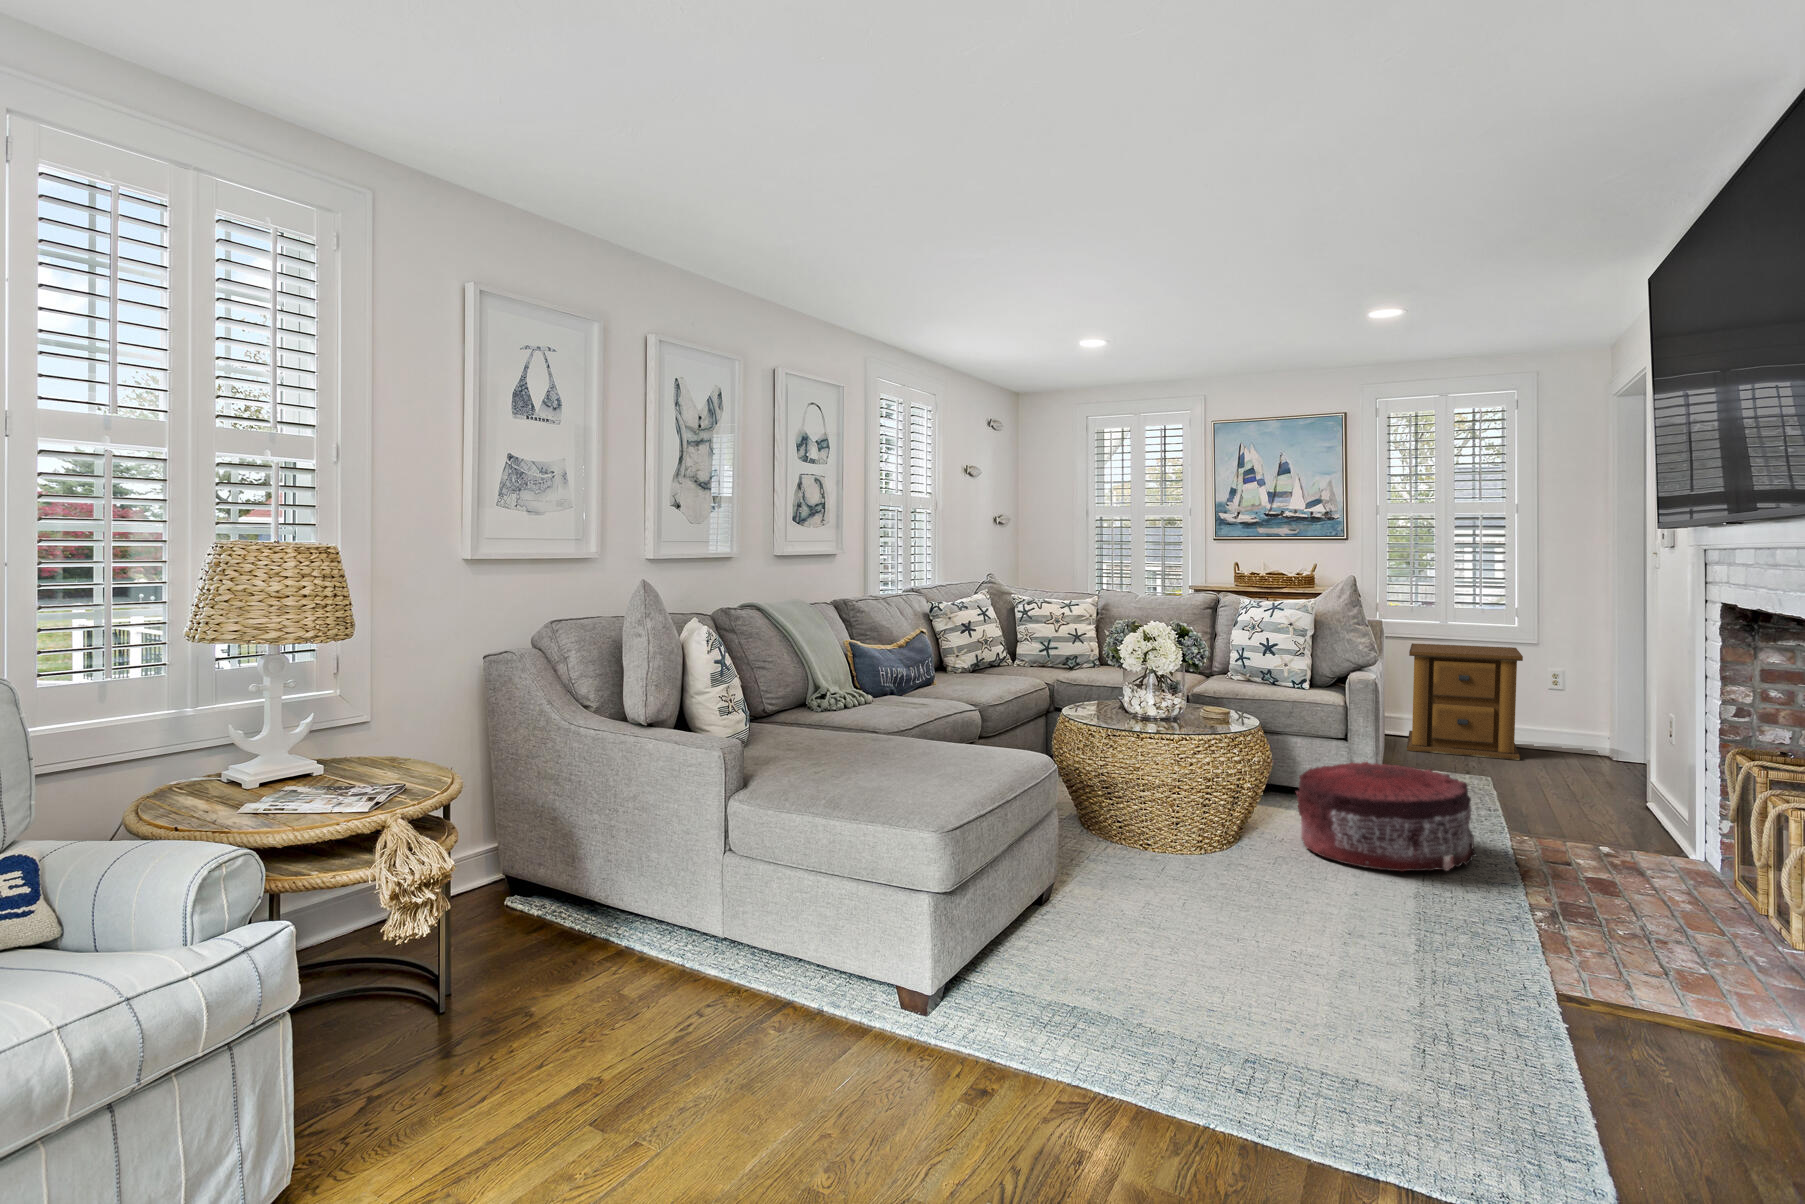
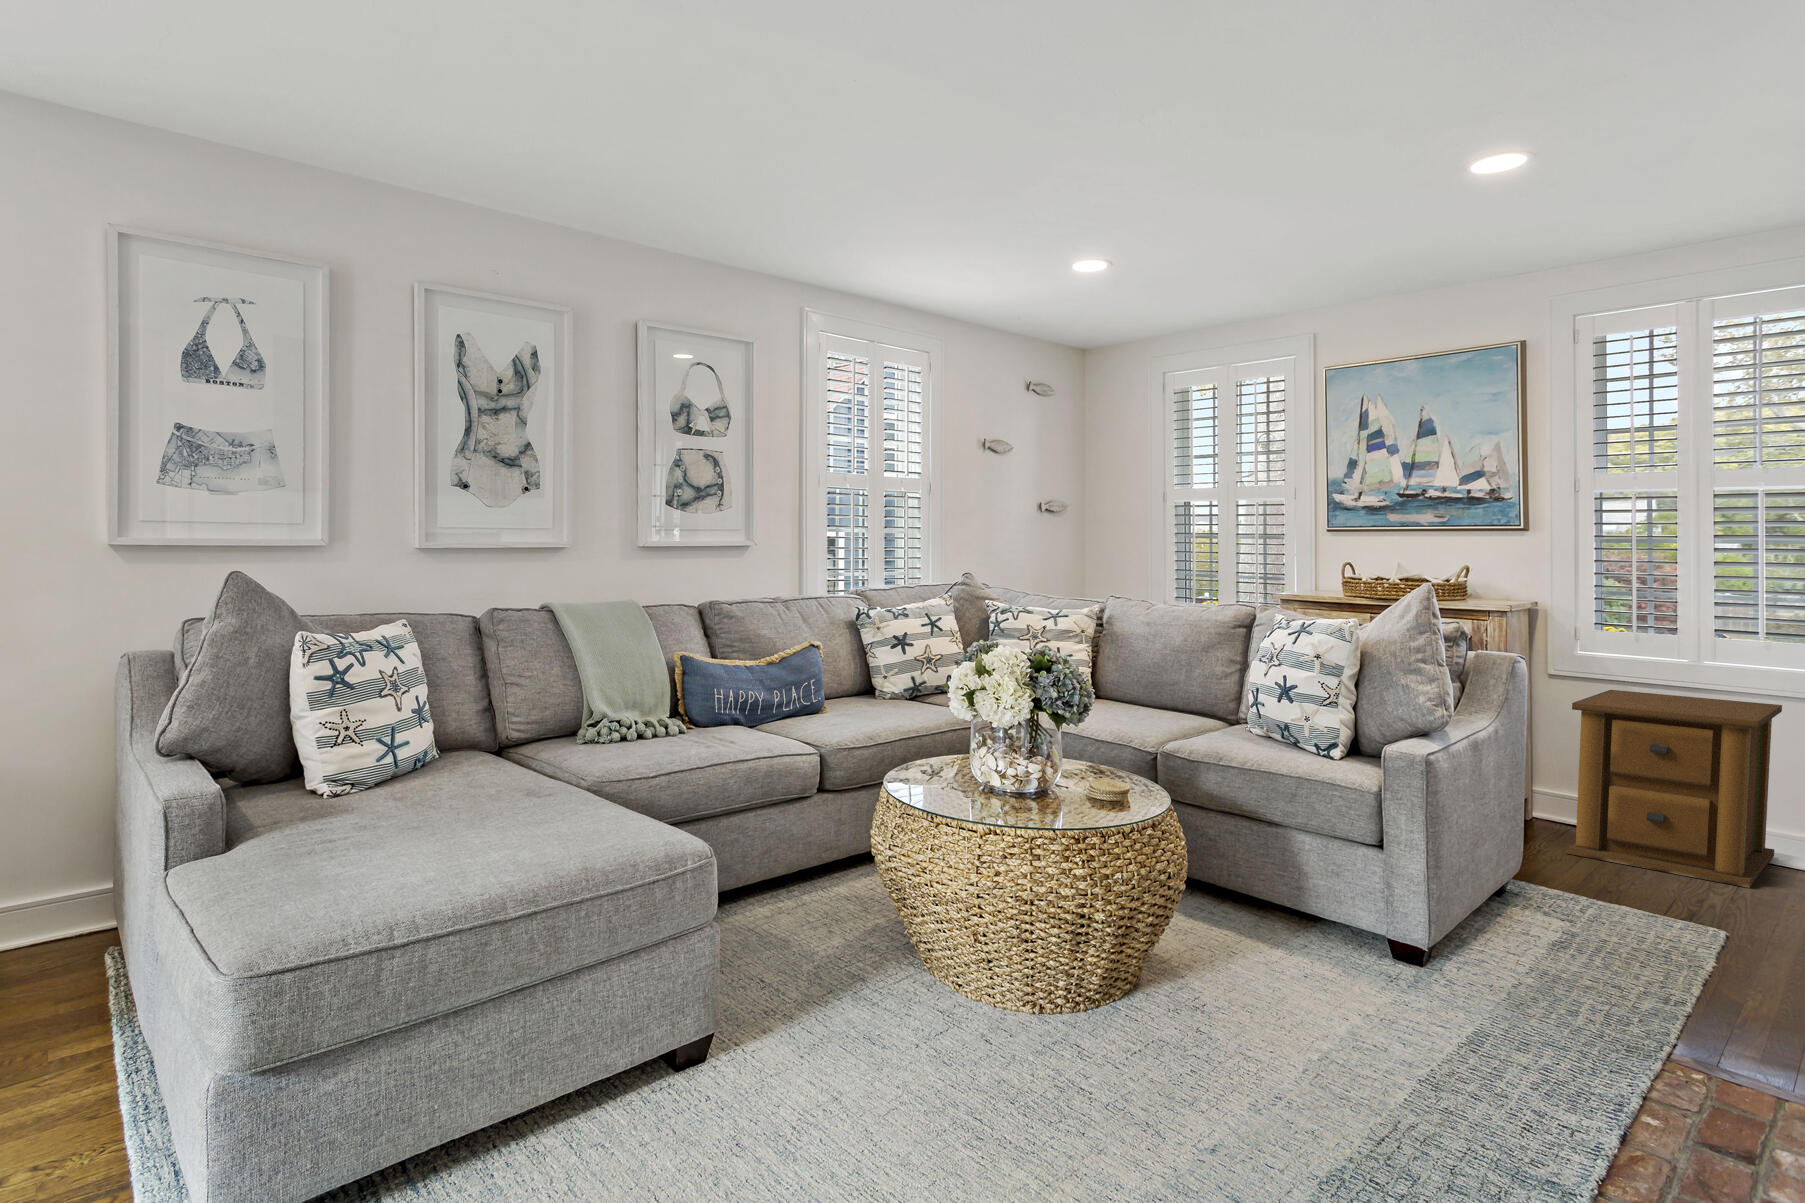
pouf: present [1296,762,1477,871] -> none [1175,876,1441,1080]

